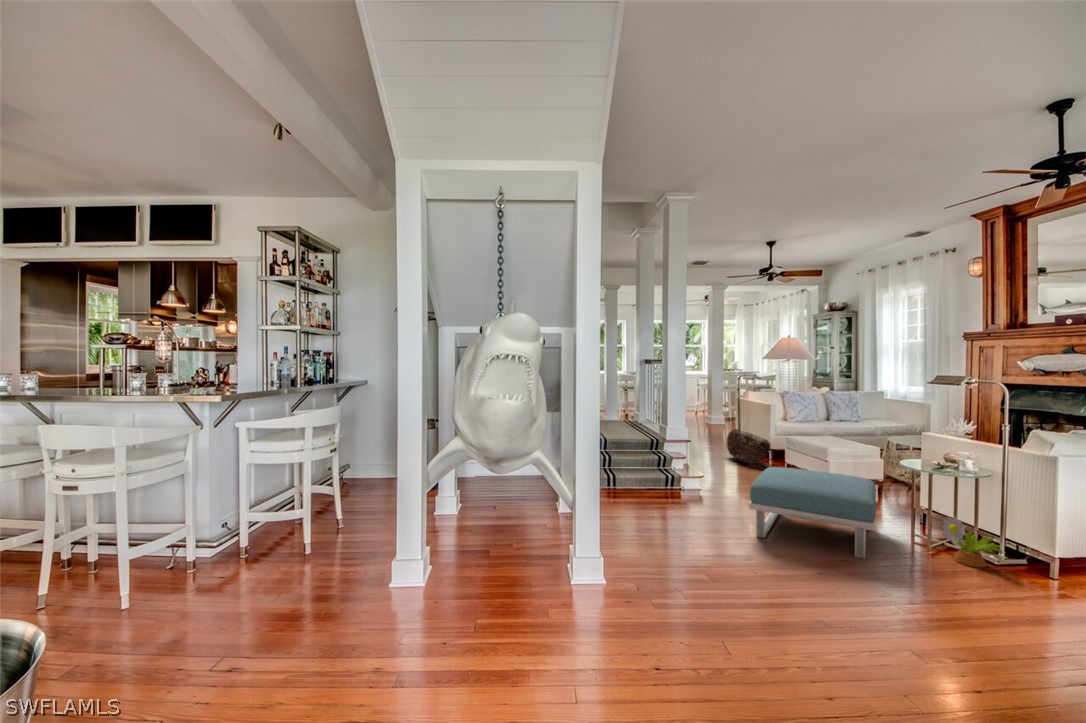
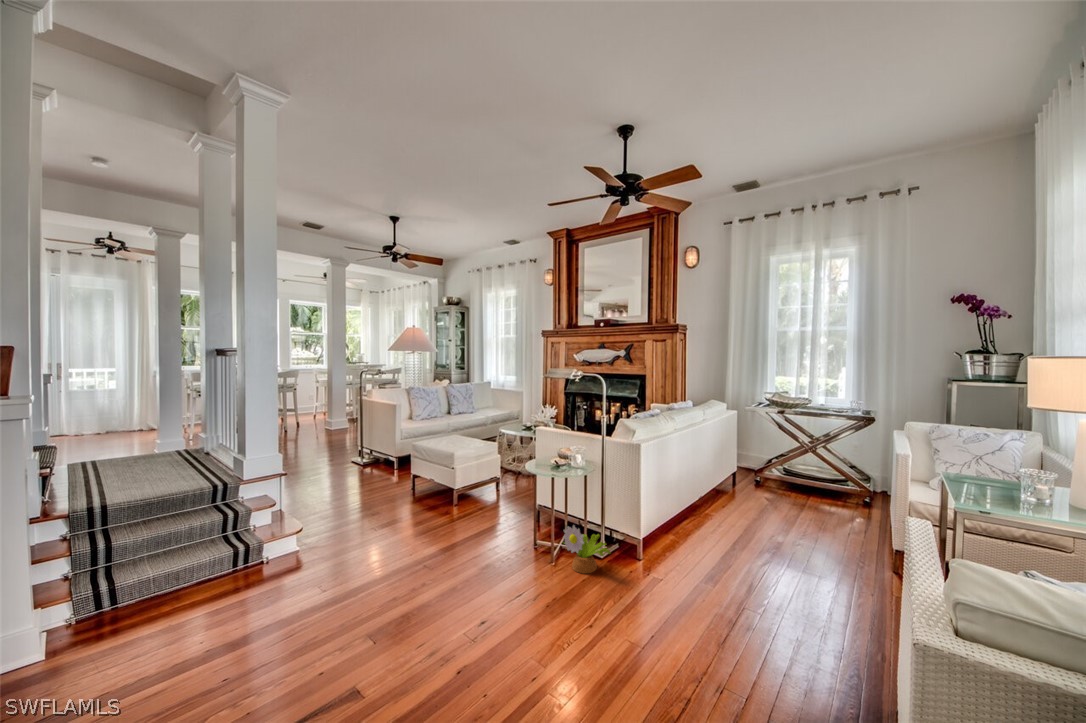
basket: present [727,429,771,464] -> none [344,439,394,478]
footstool: present [749,467,876,559] -> none [356,494,509,626]

